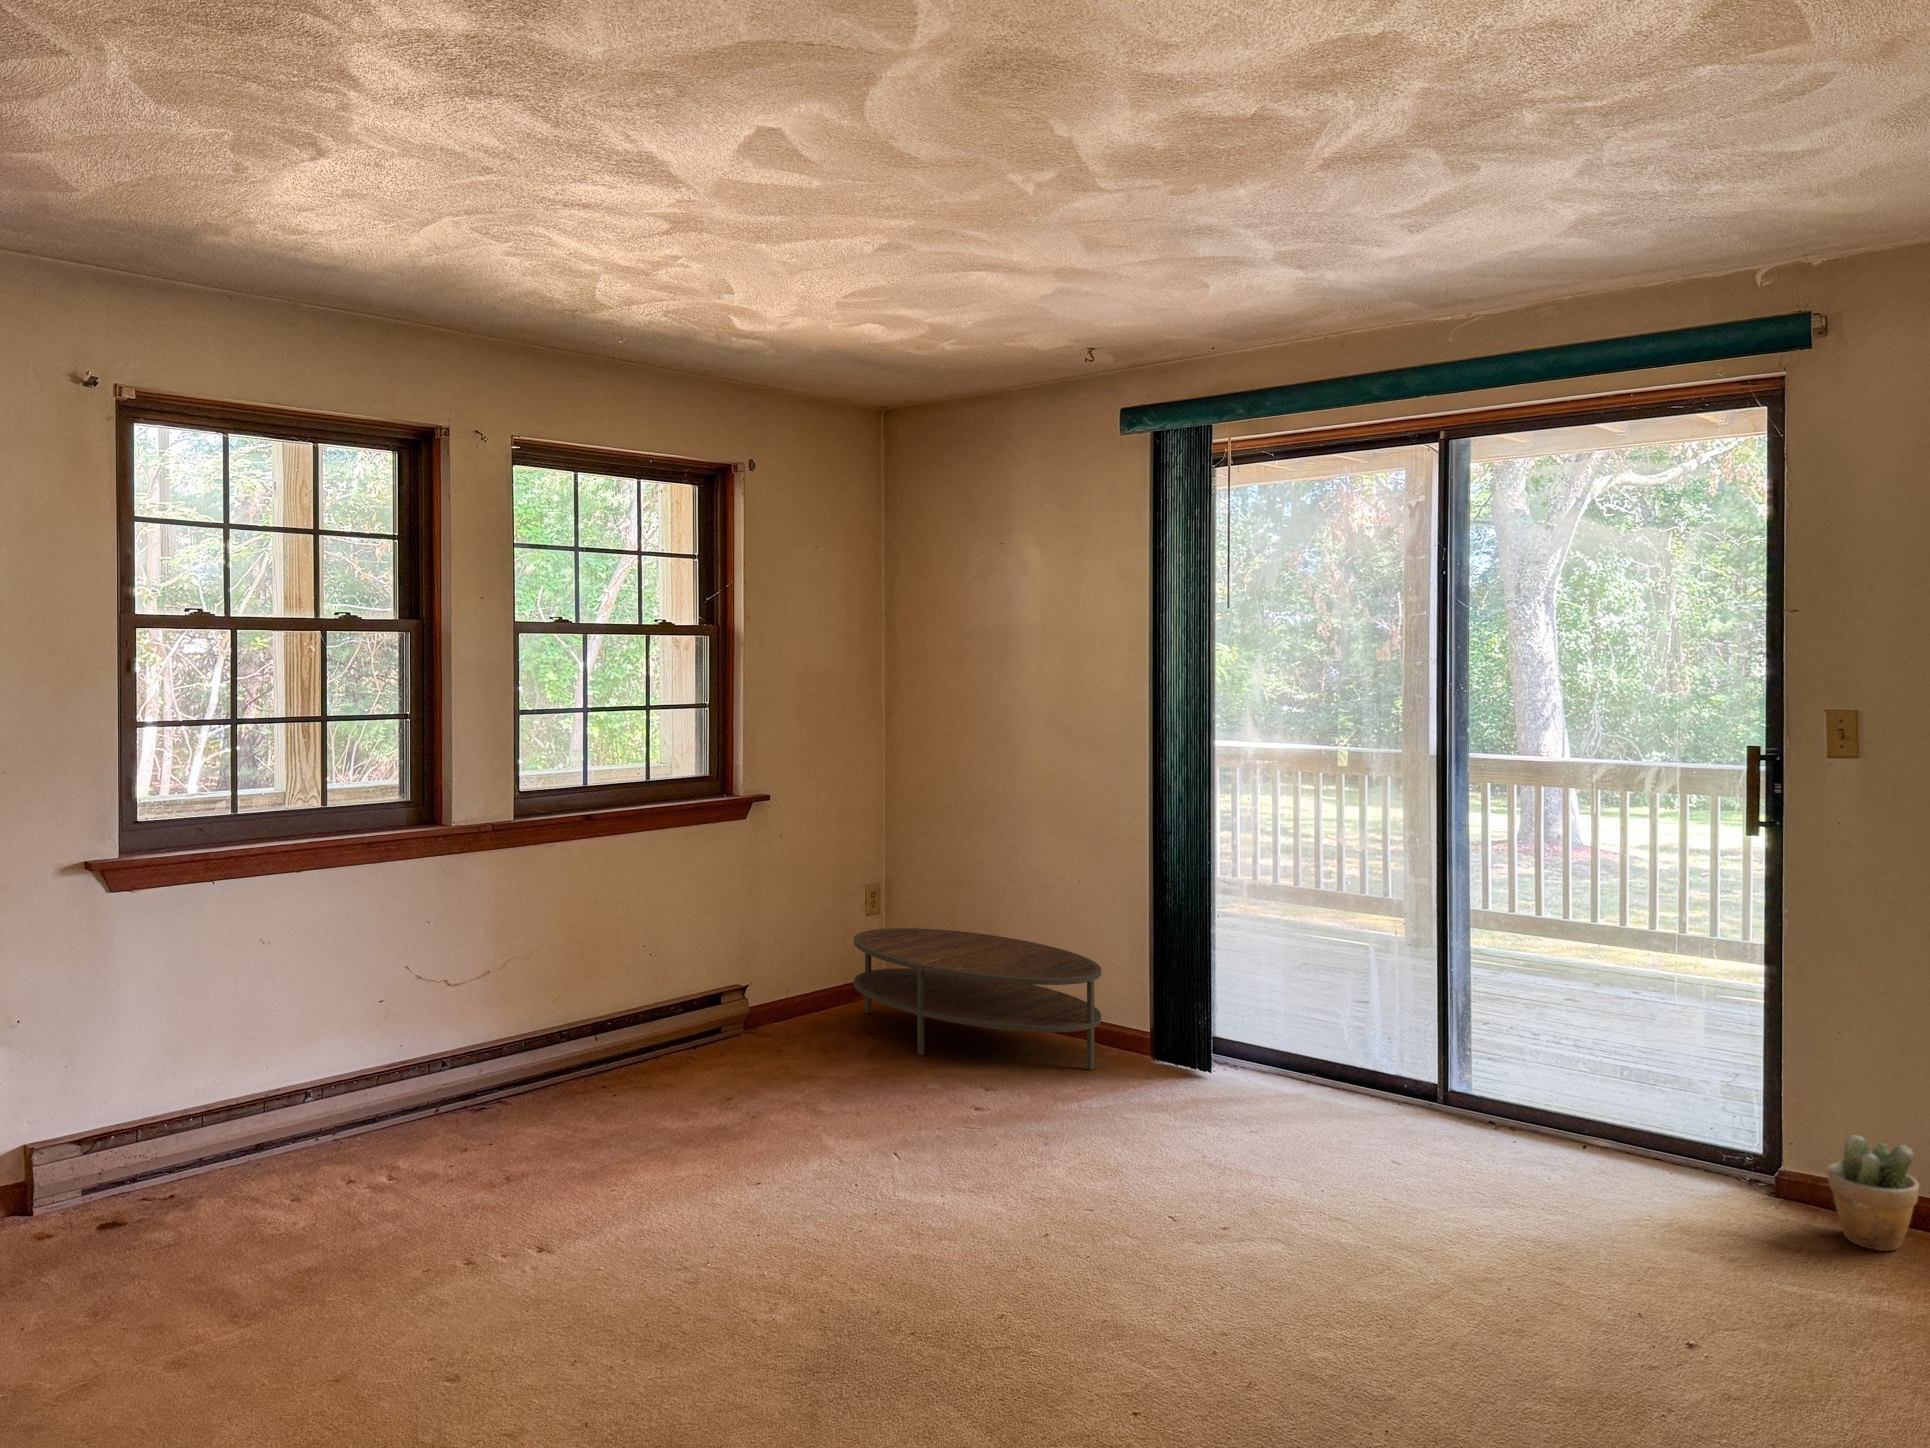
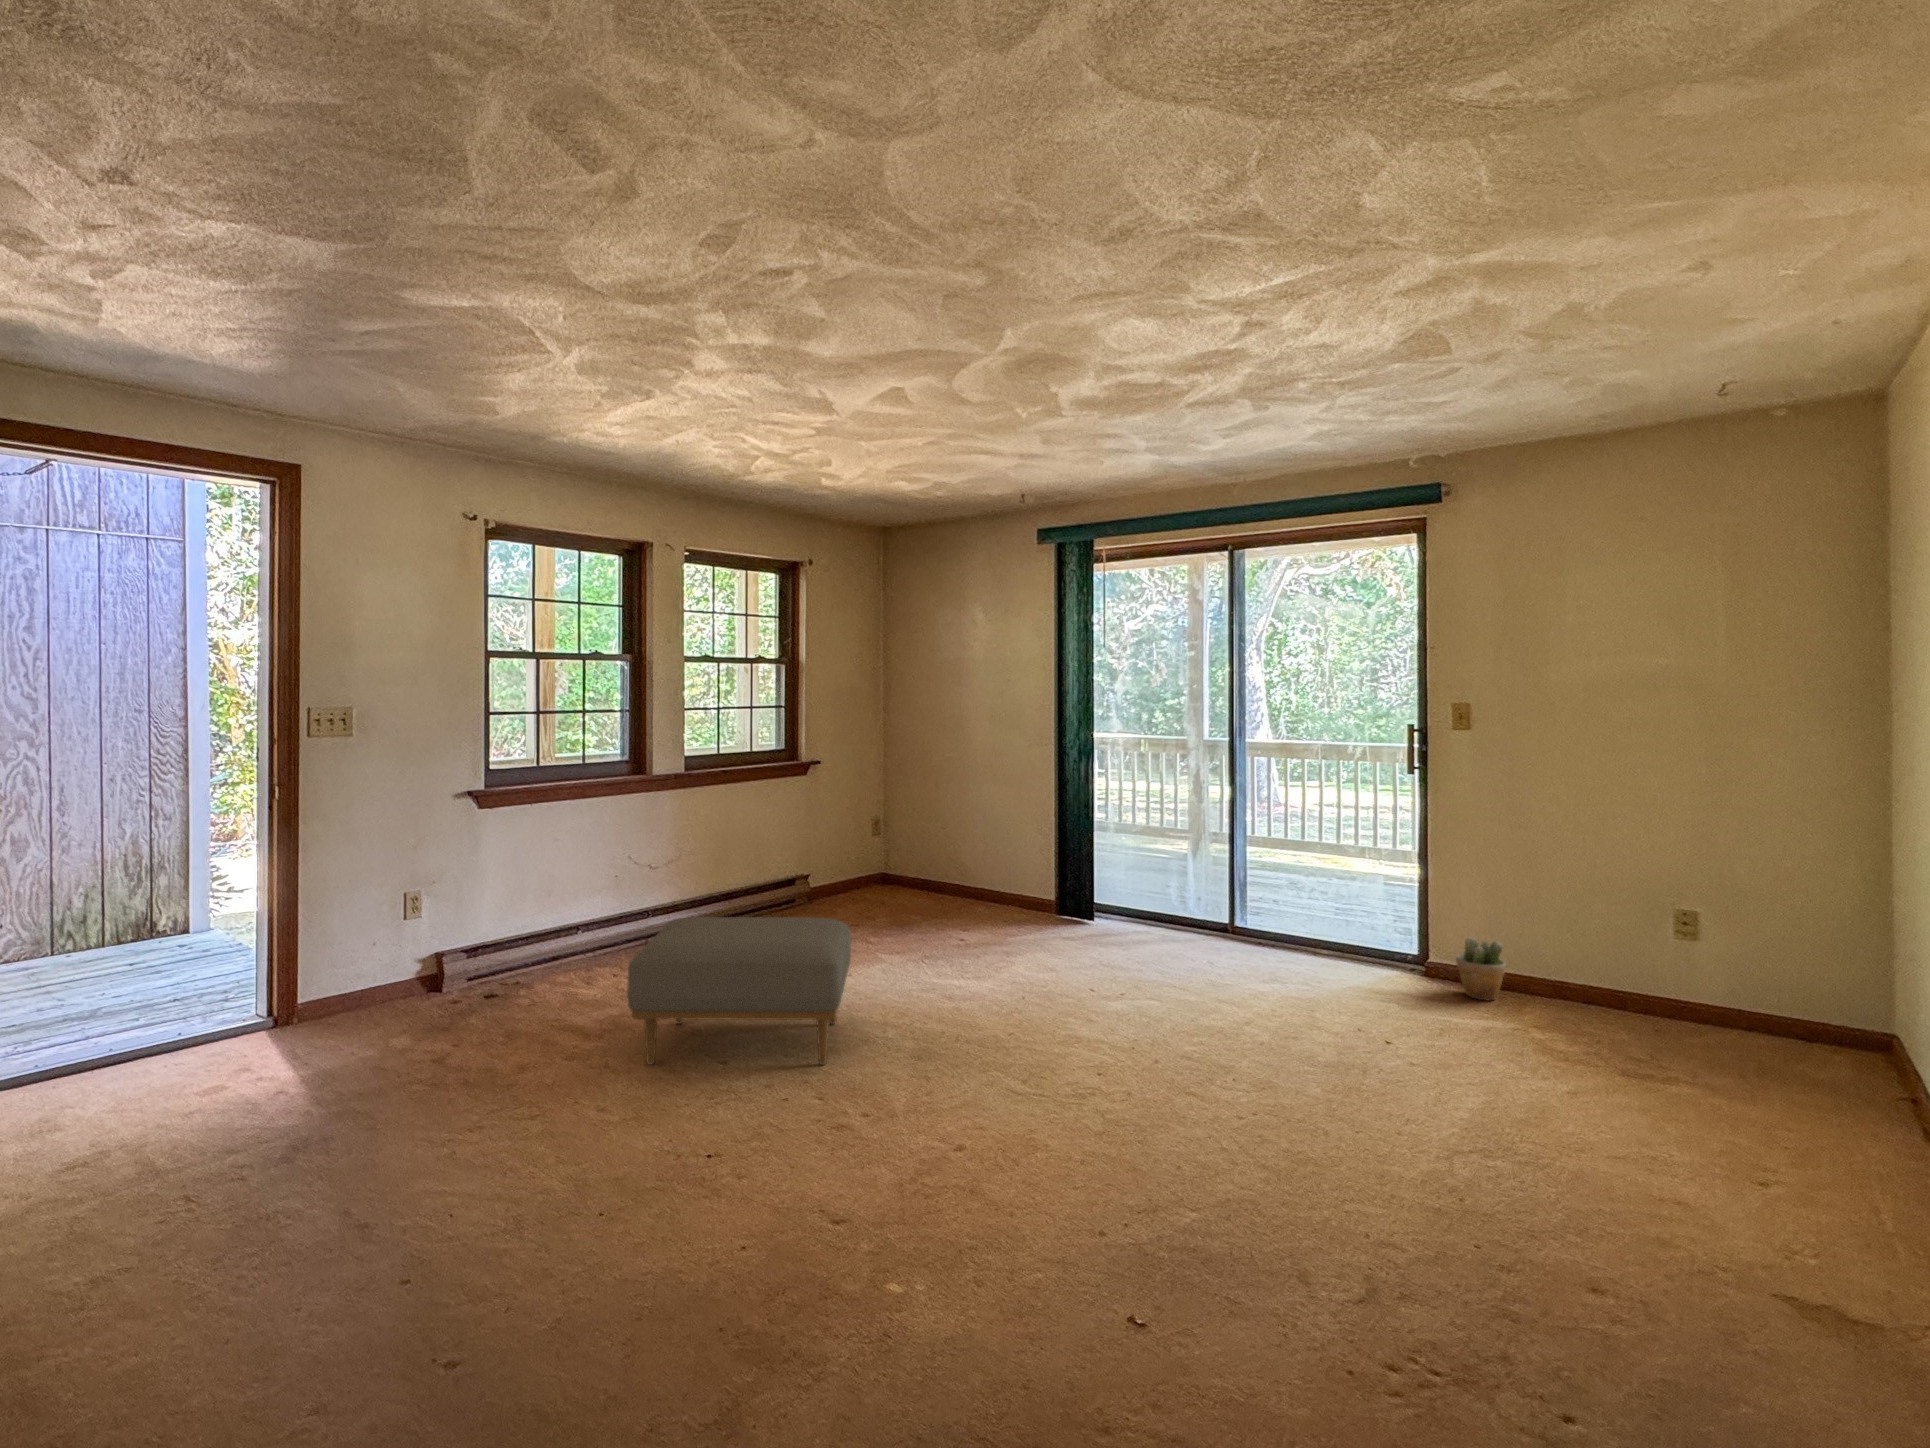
coffee table: present [854,928,1101,1070] -> none [872,842,1028,921]
ottoman: none [266,1097,722,1387] -> present [627,917,851,1065]

